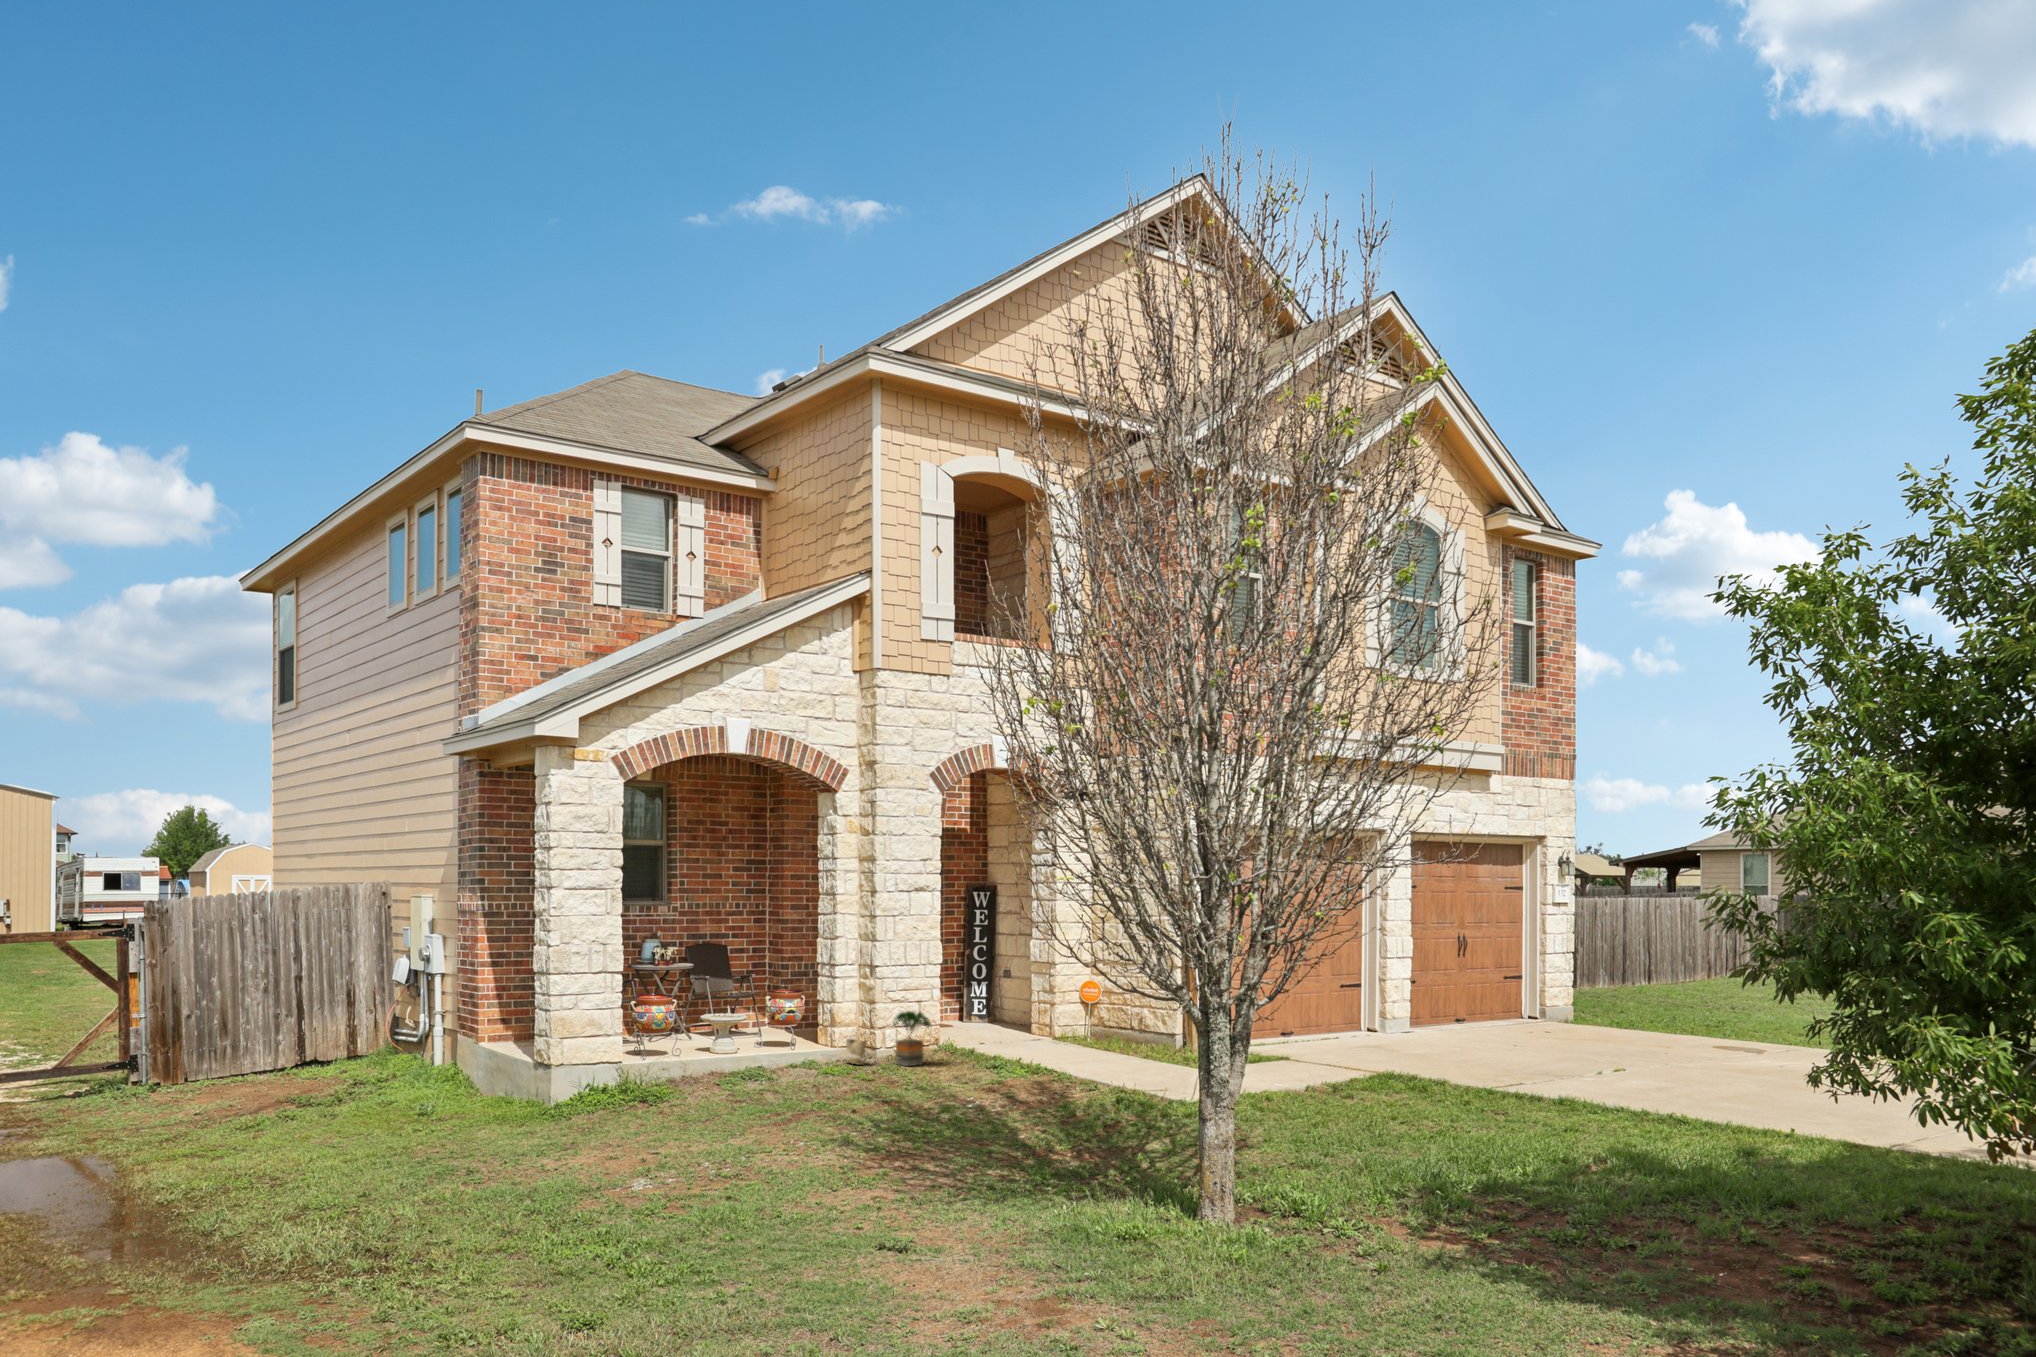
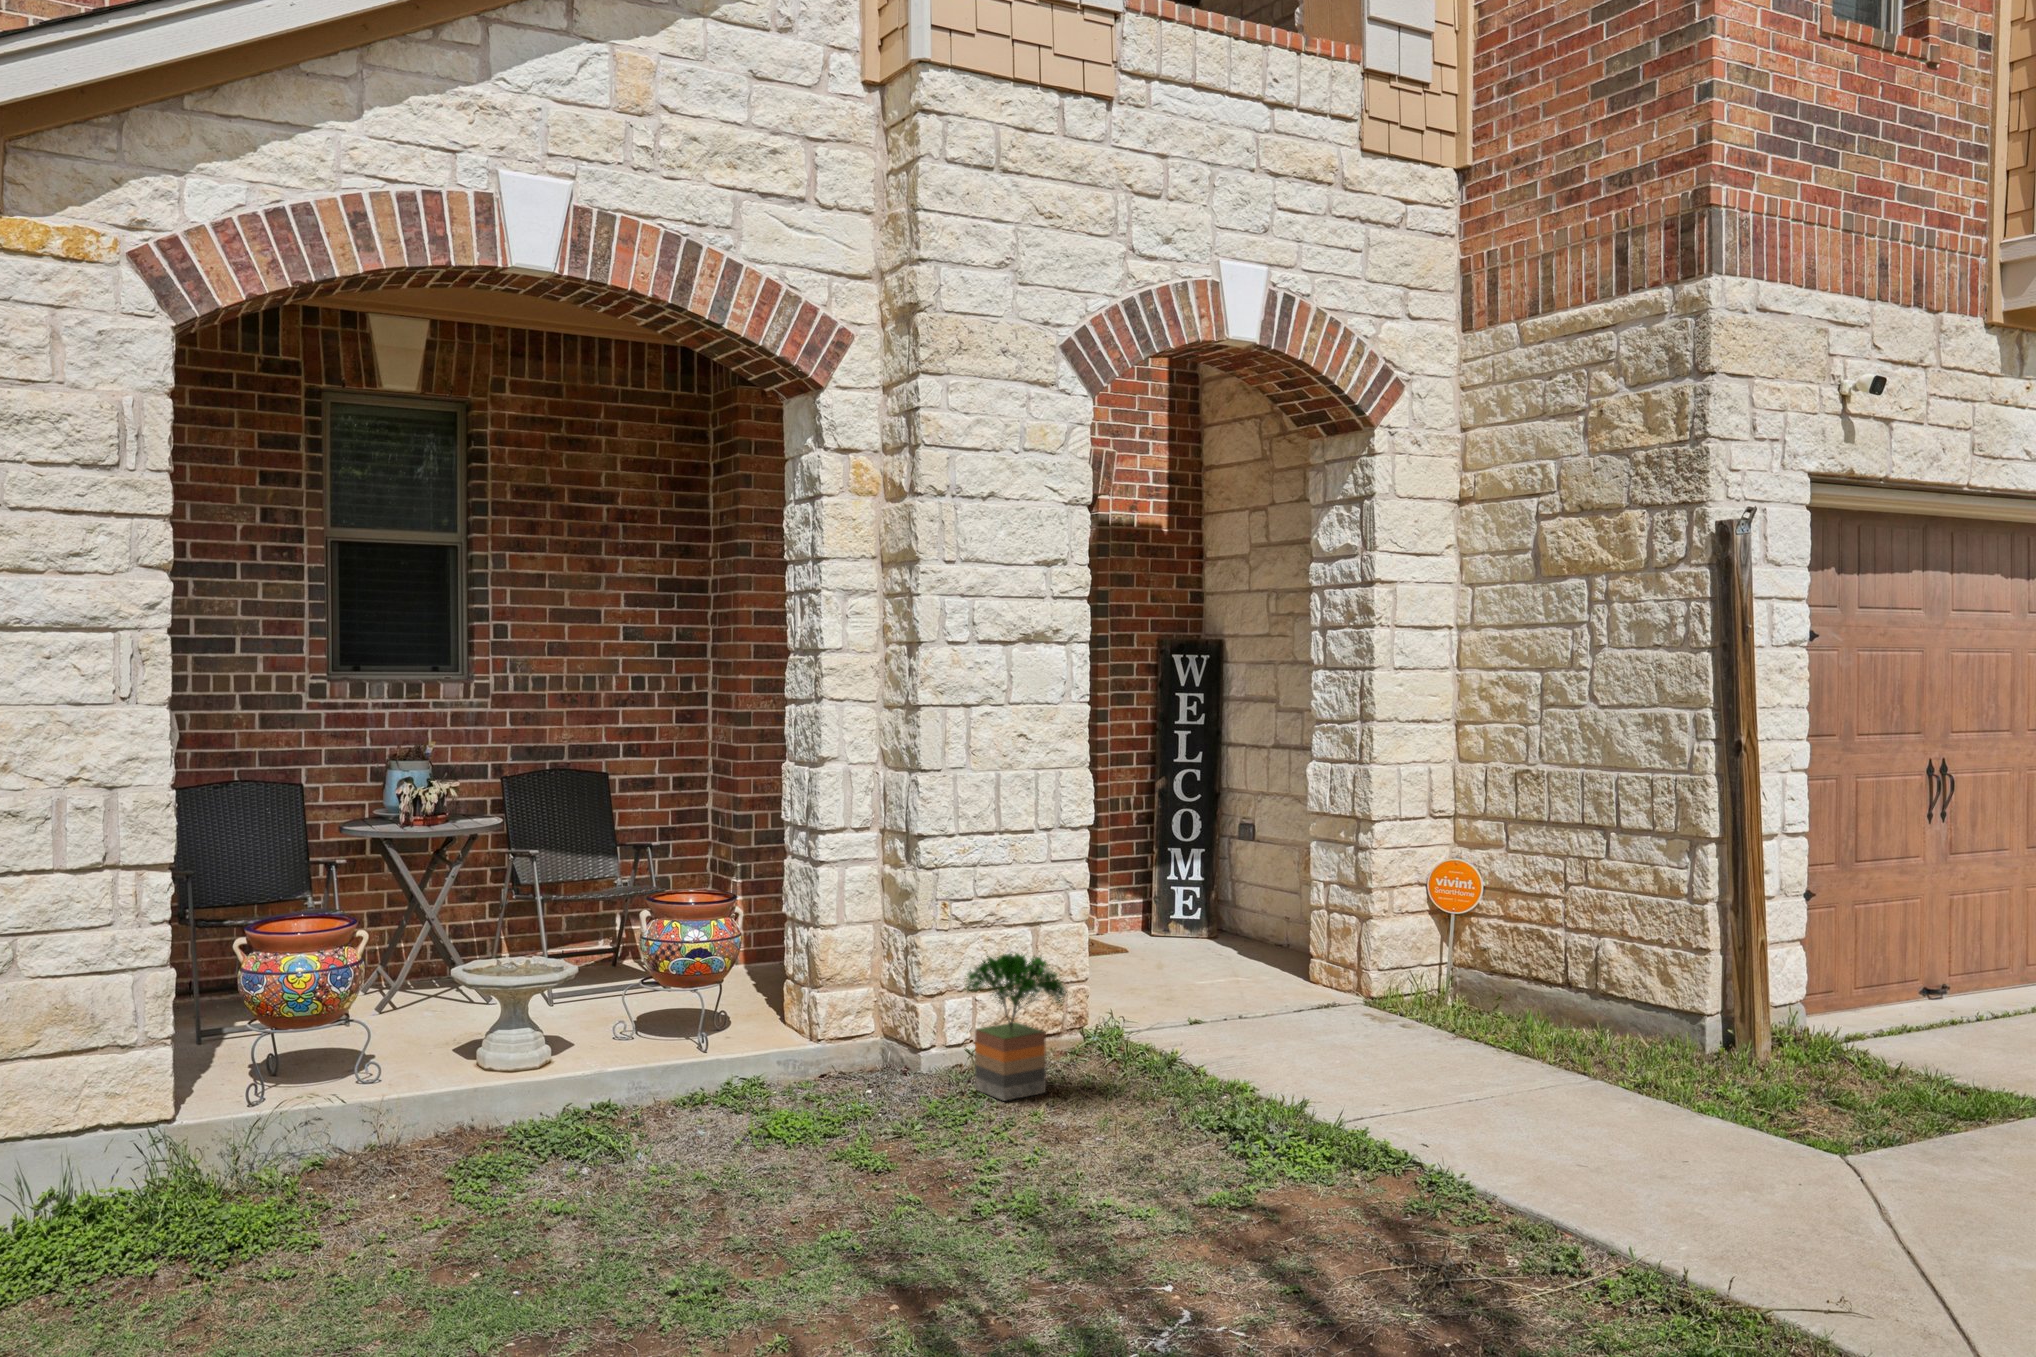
woven basket: present [846,1039,866,1065] -> none [846,987,899,1088]

